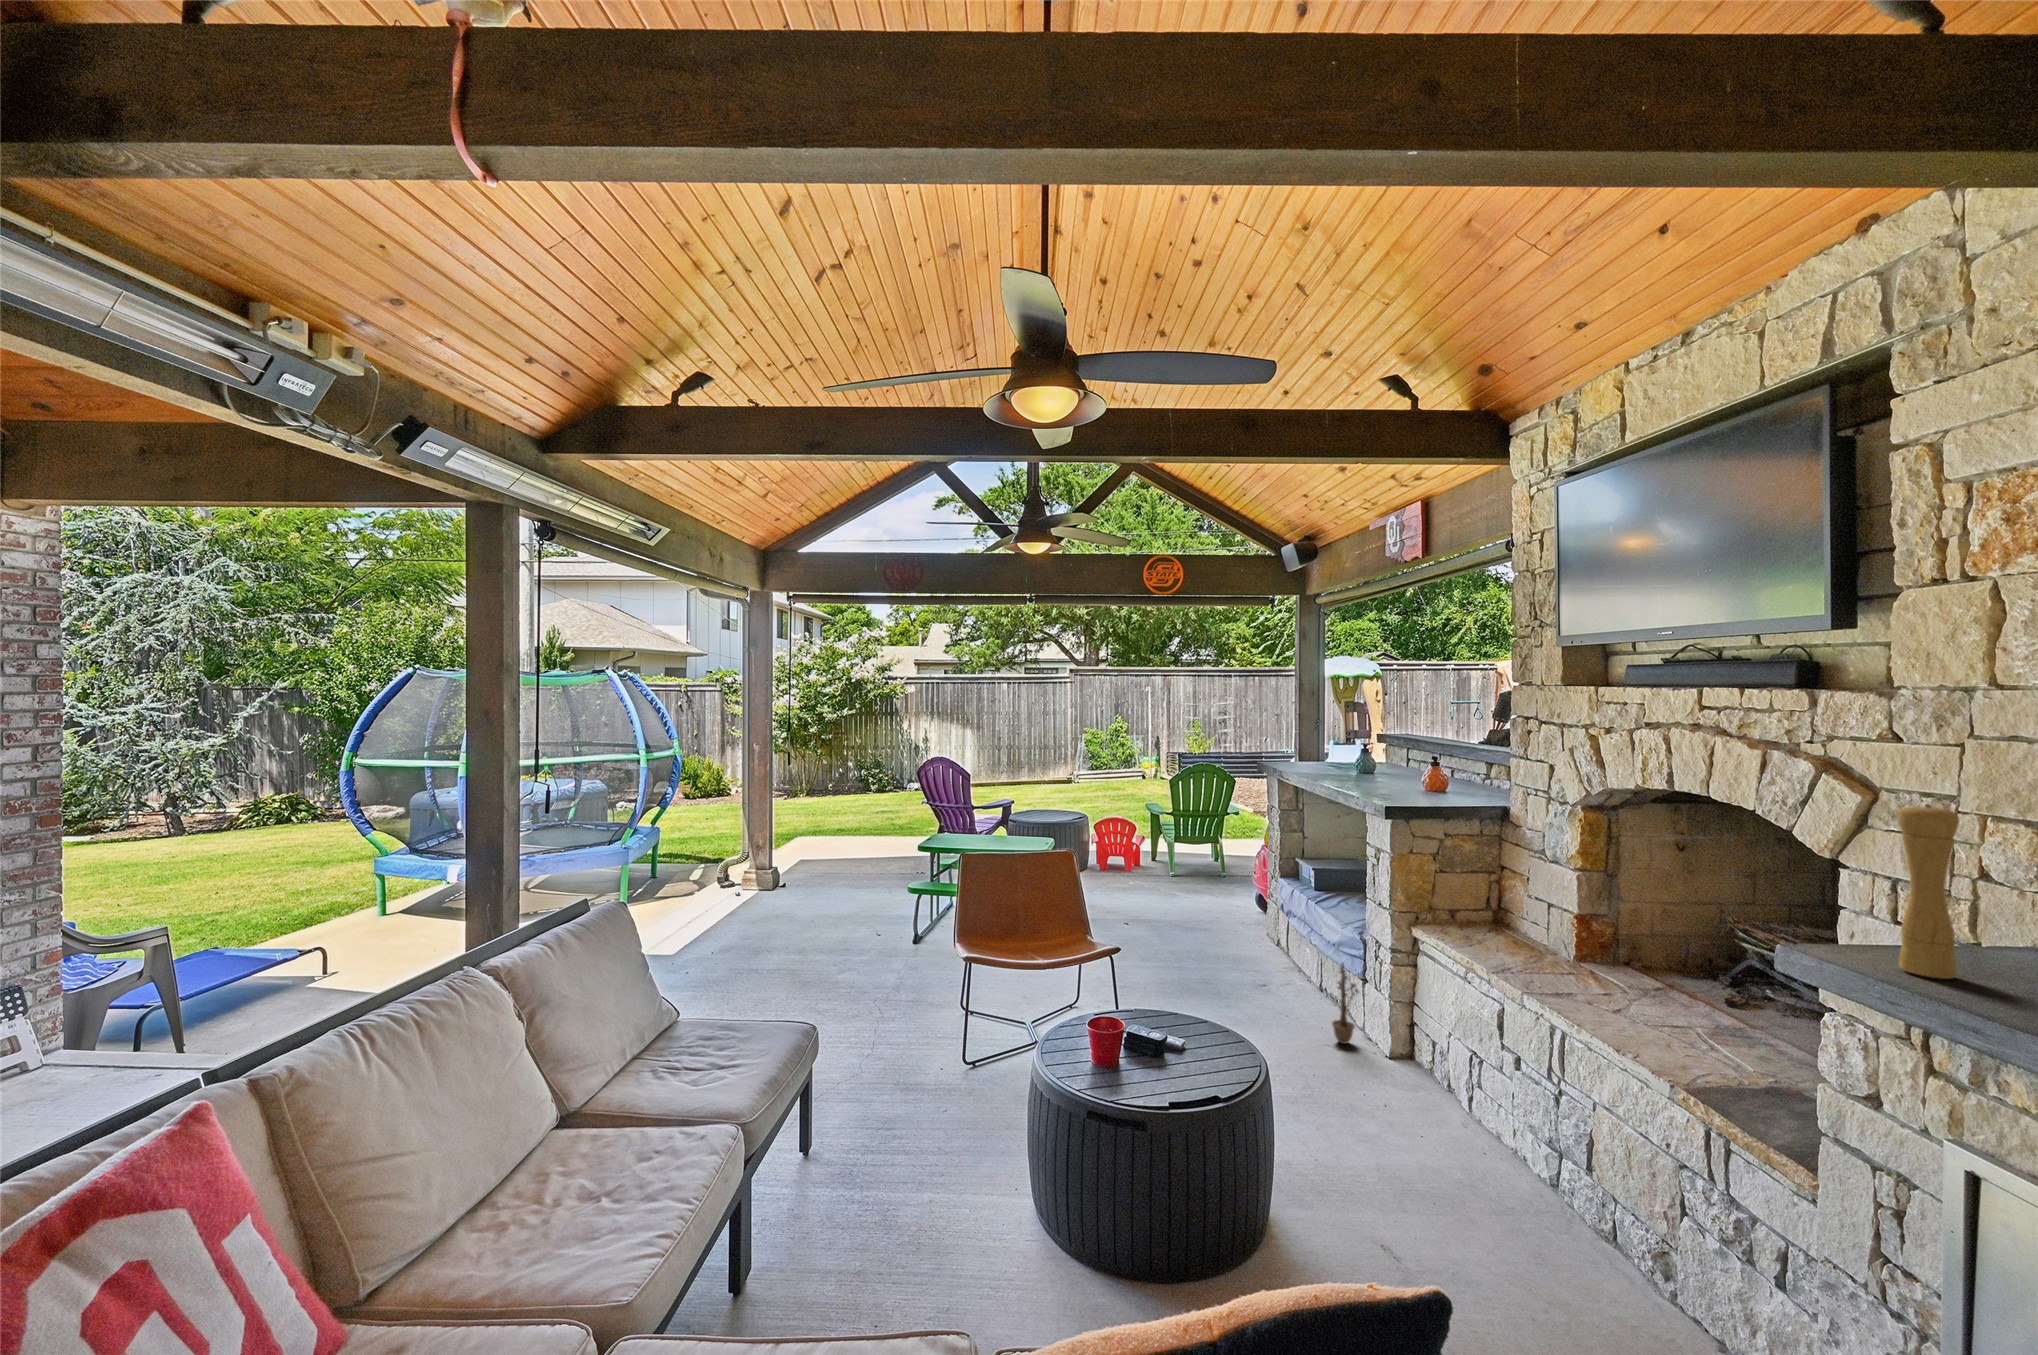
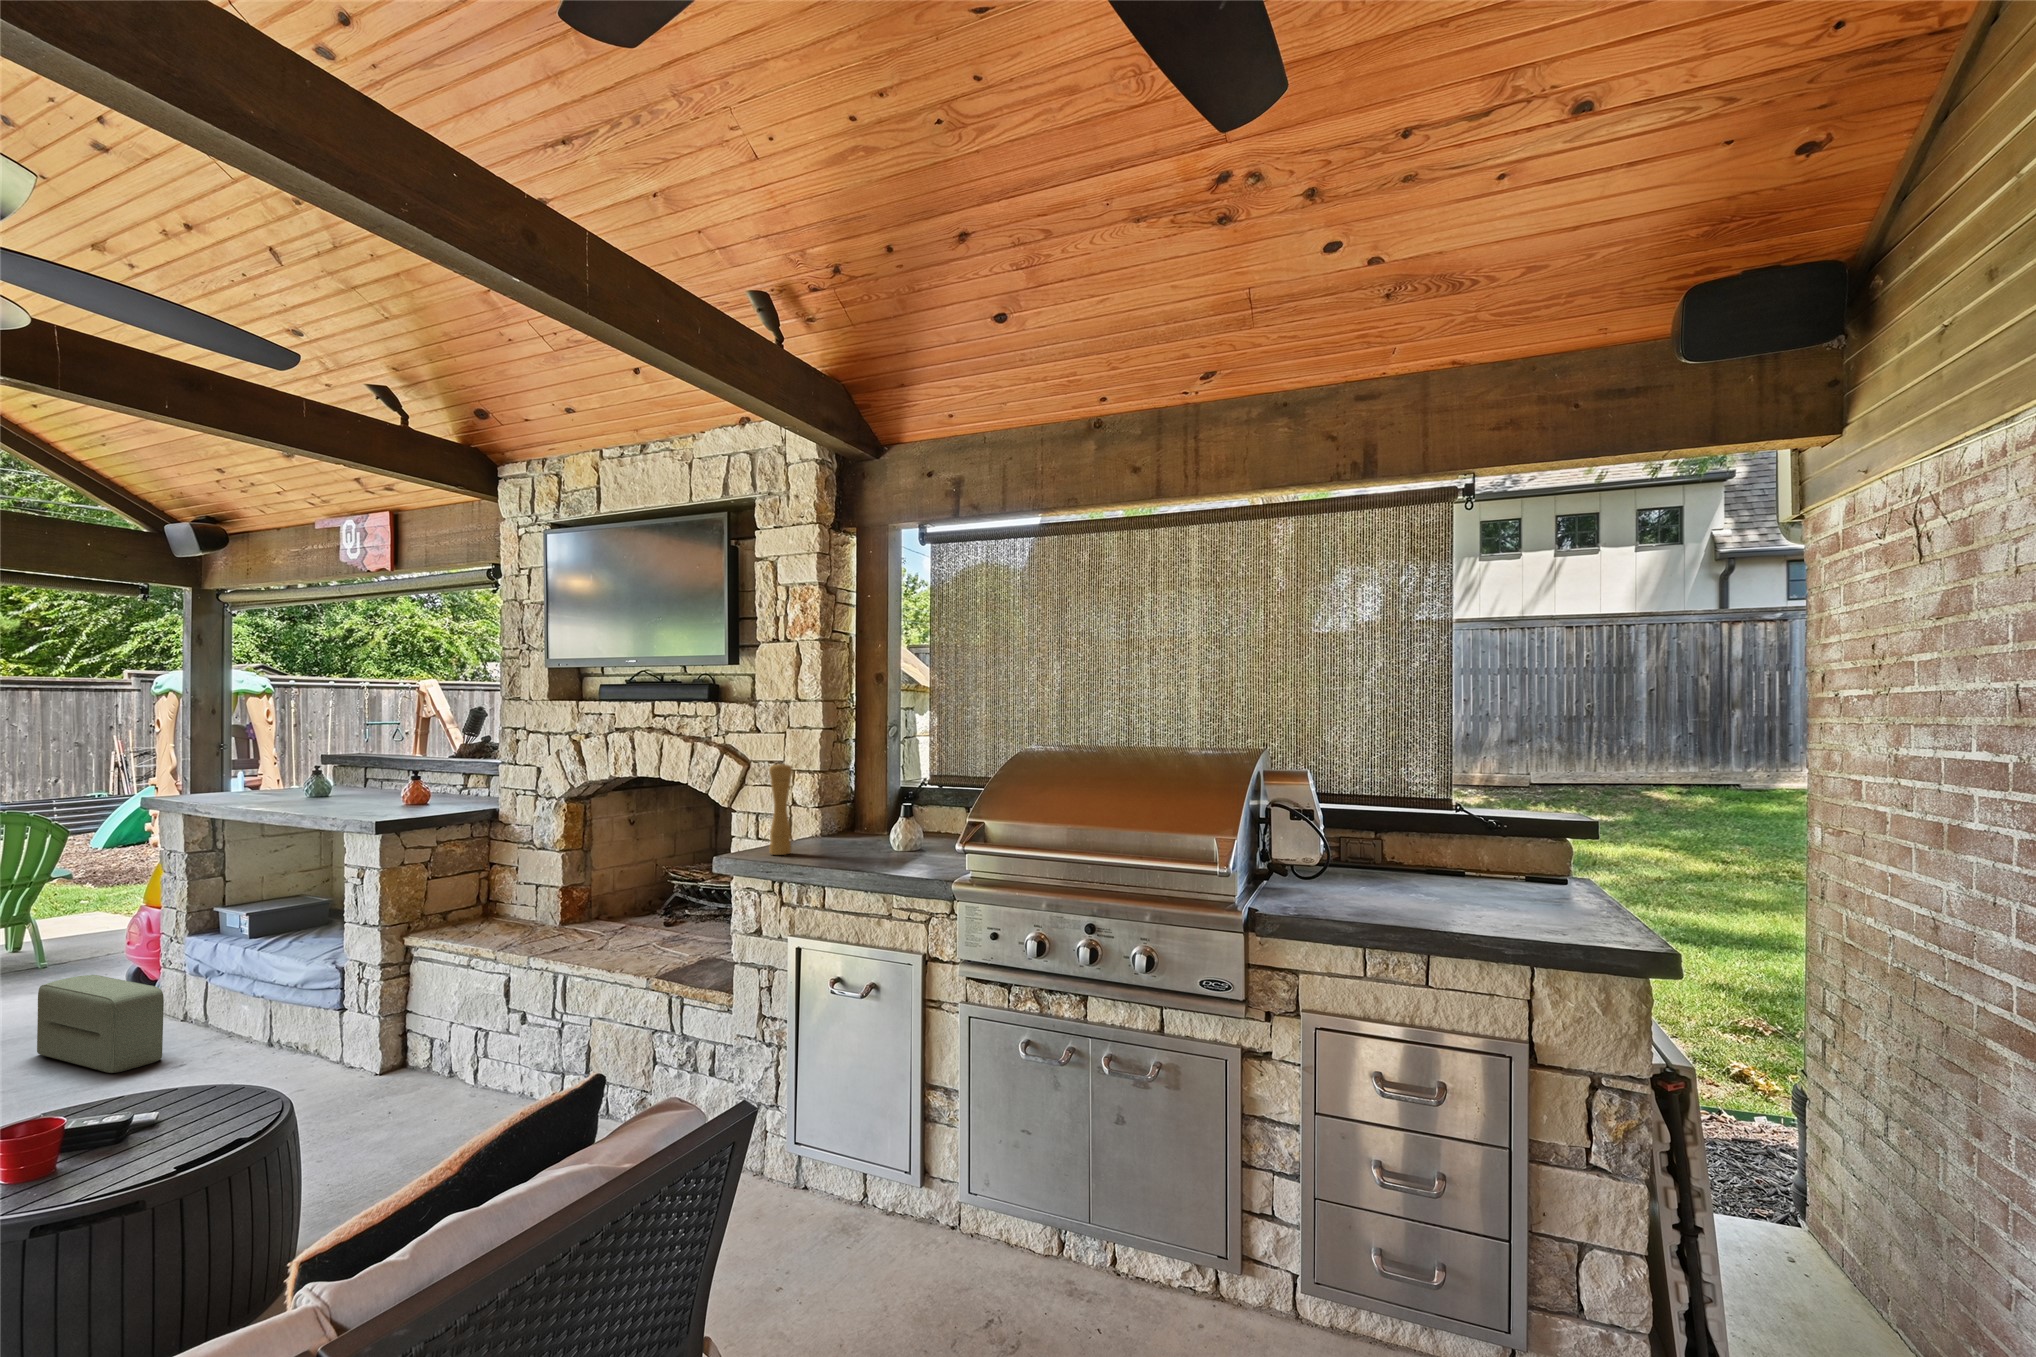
pouf: none [1184,891,1246,975] -> present [37,975,164,1073]
decorative plant: present [1332,964,1358,1044] -> none [312,994,347,1080]

